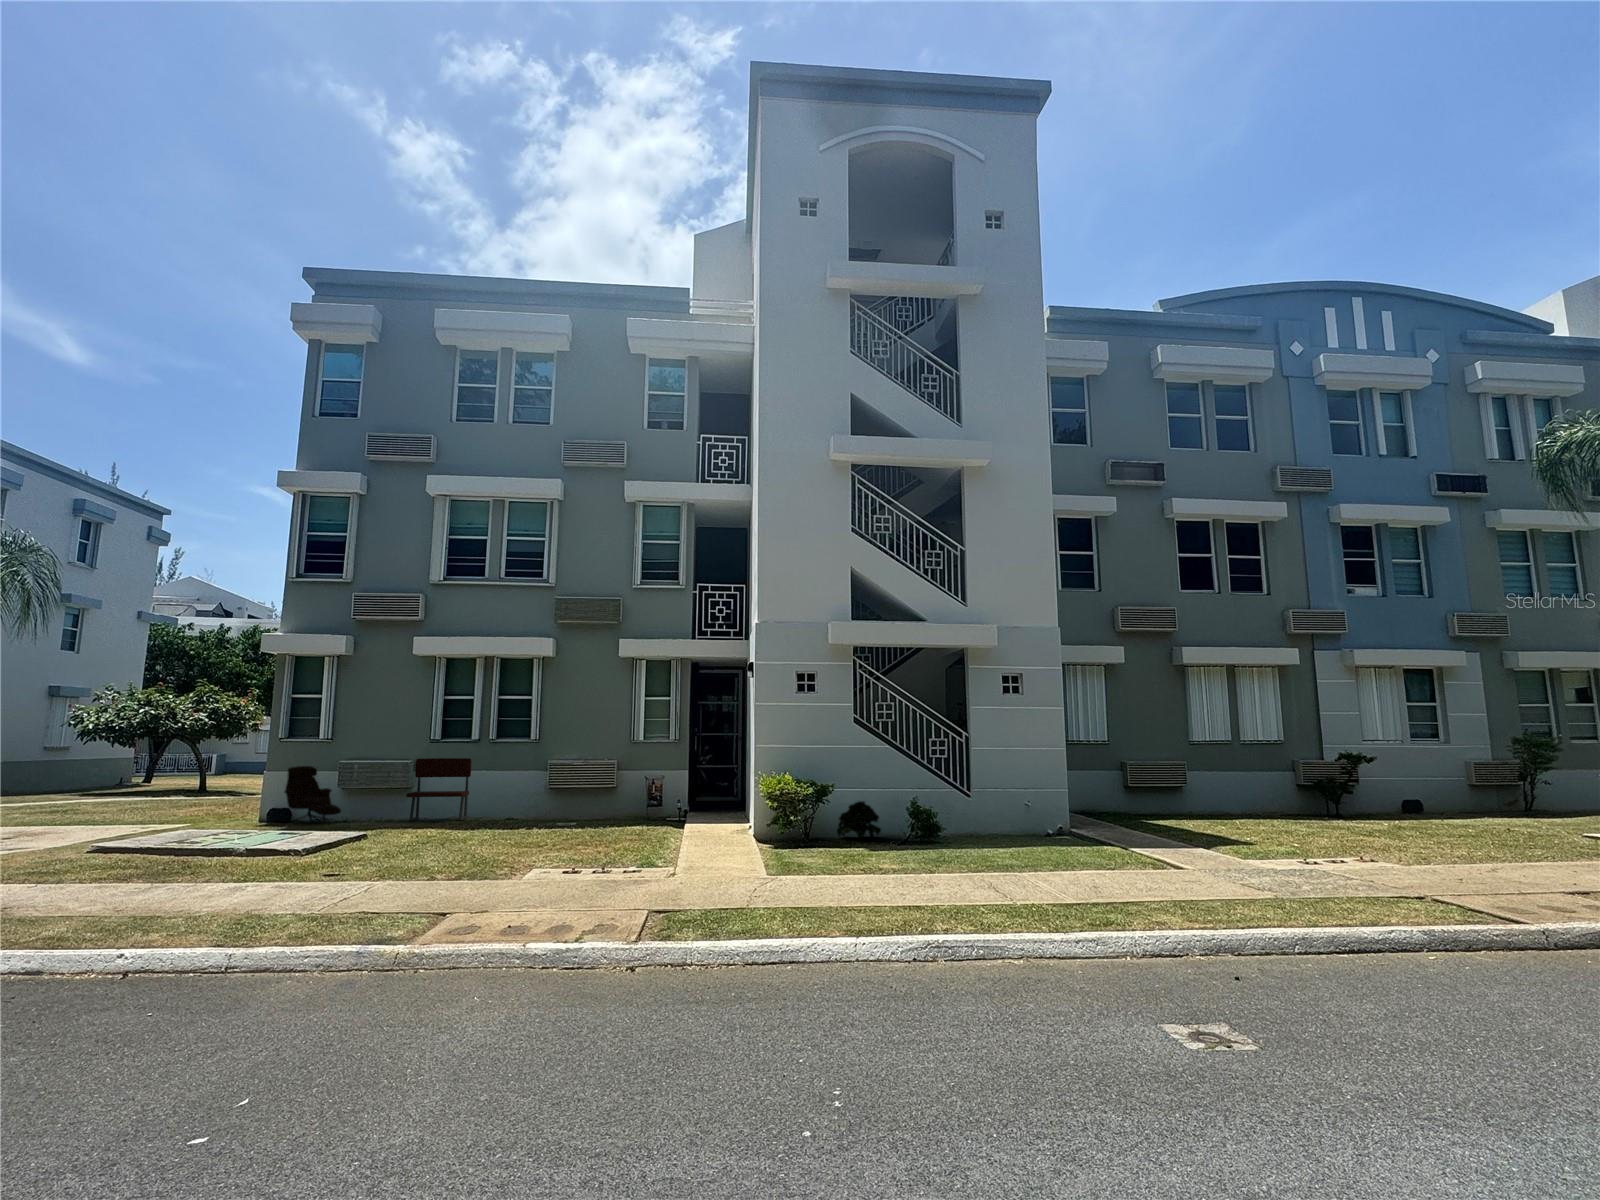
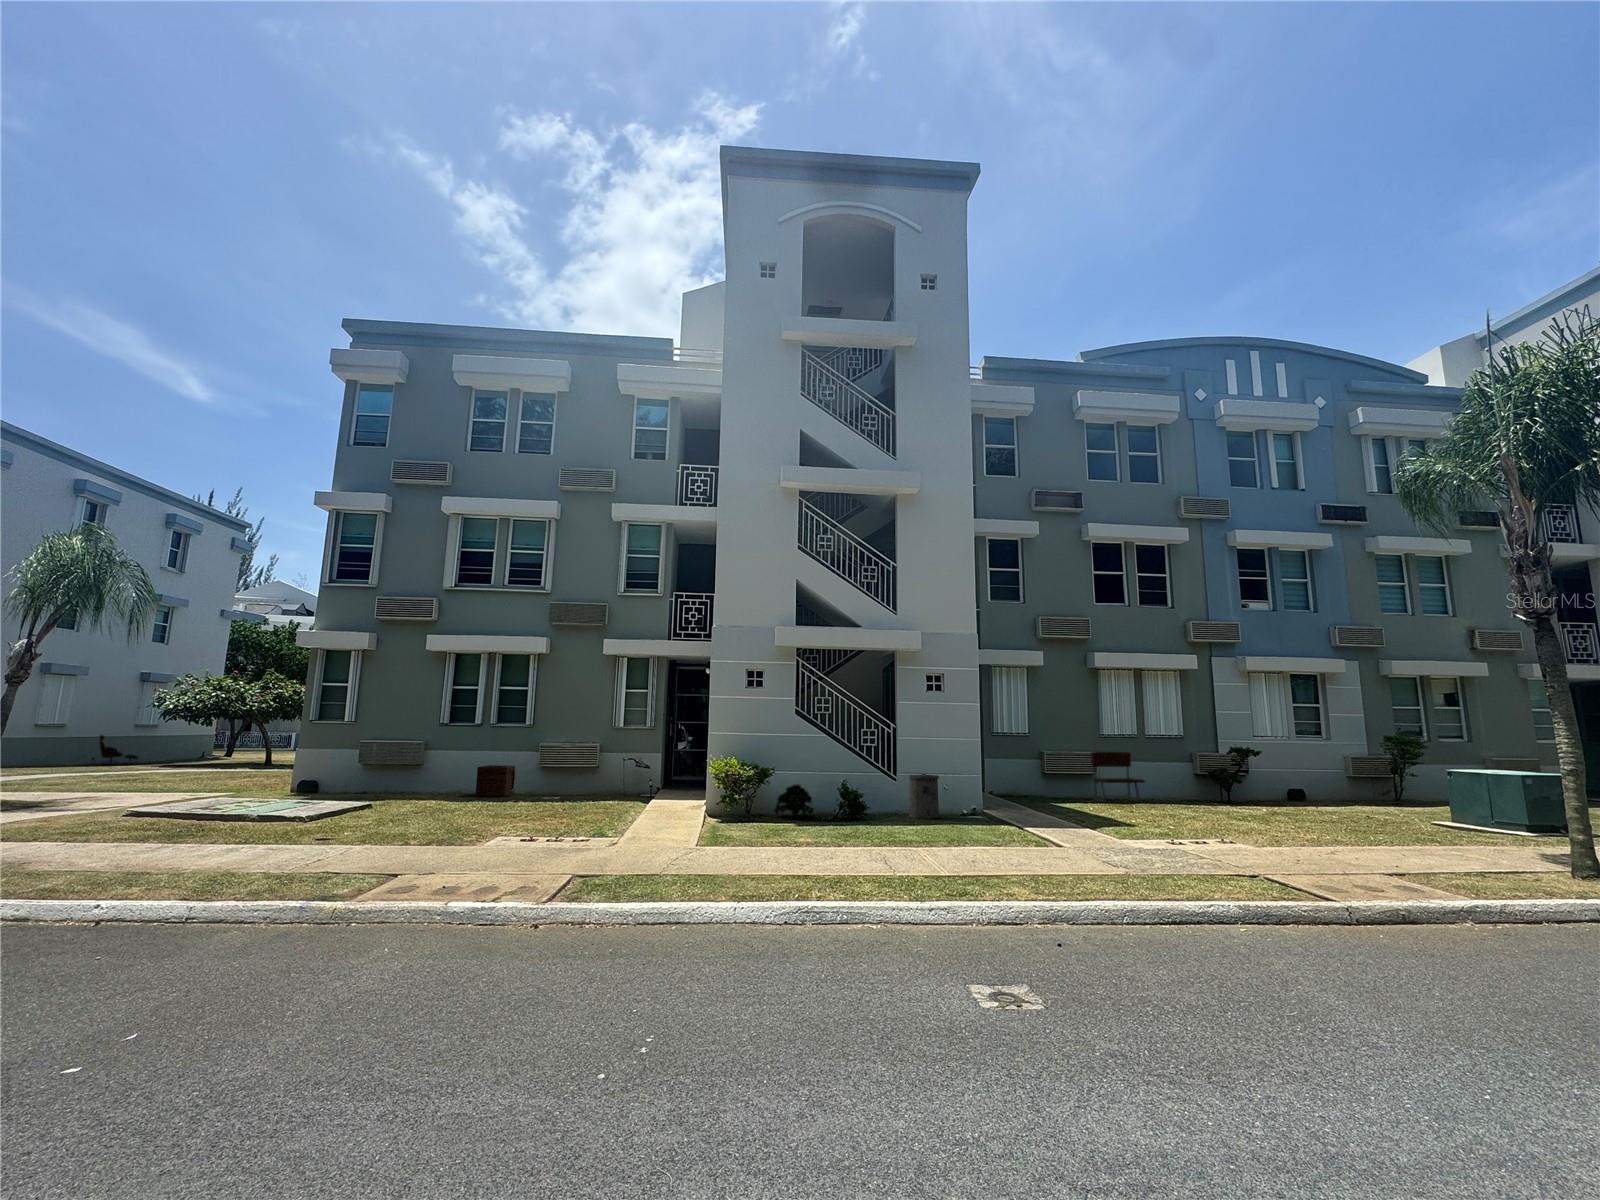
bench: present [406,758,471,821] -> present [1091,752,1145,802]
lounge chair: present [284,766,341,822] -> present [99,735,138,764]
wooden crate: none [483,785,526,821] -> present [476,765,515,797]
trash can: none [987,787,1023,838] -> present [909,774,939,819]

